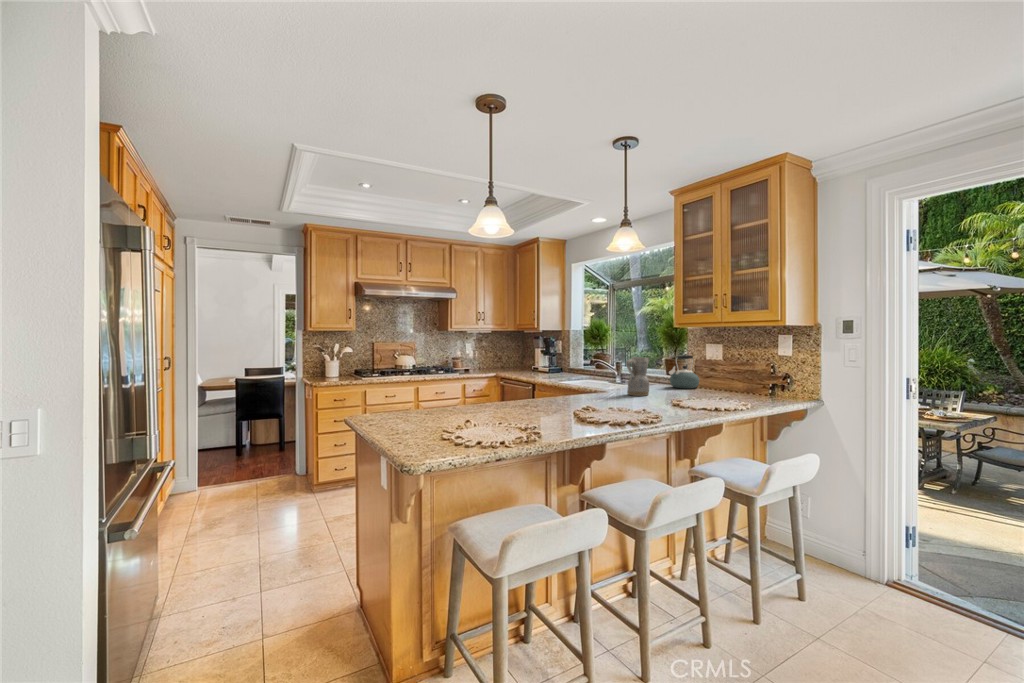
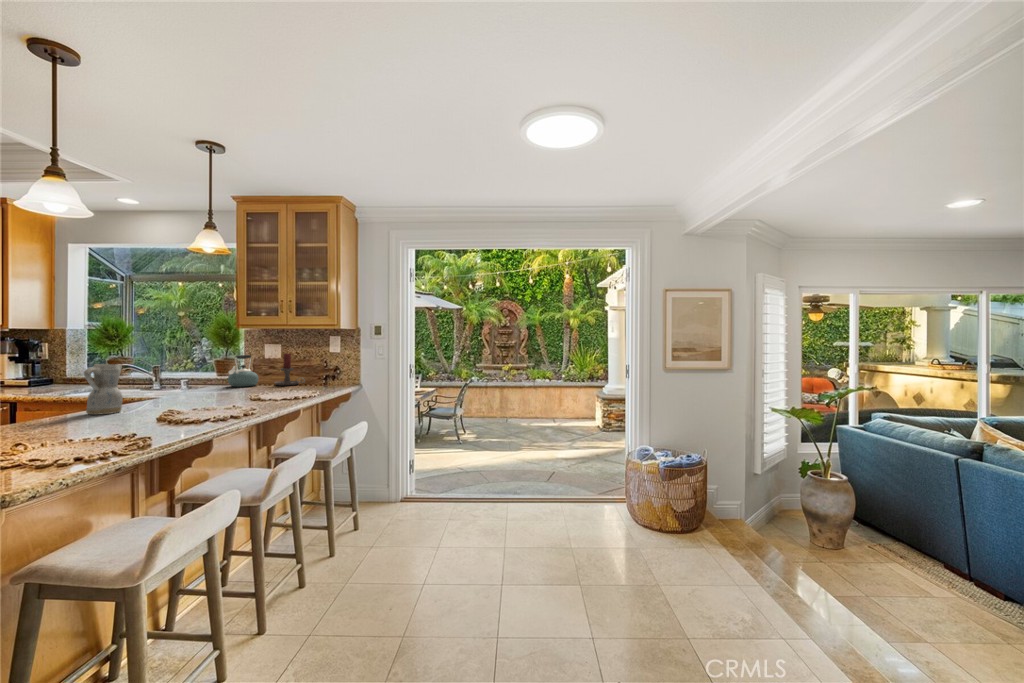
candle holder: none [714,355,748,391] -> present [275,353,305,386]
ceramic pitcher: present [626,357,649,396] -> present [84,364,122,414]

